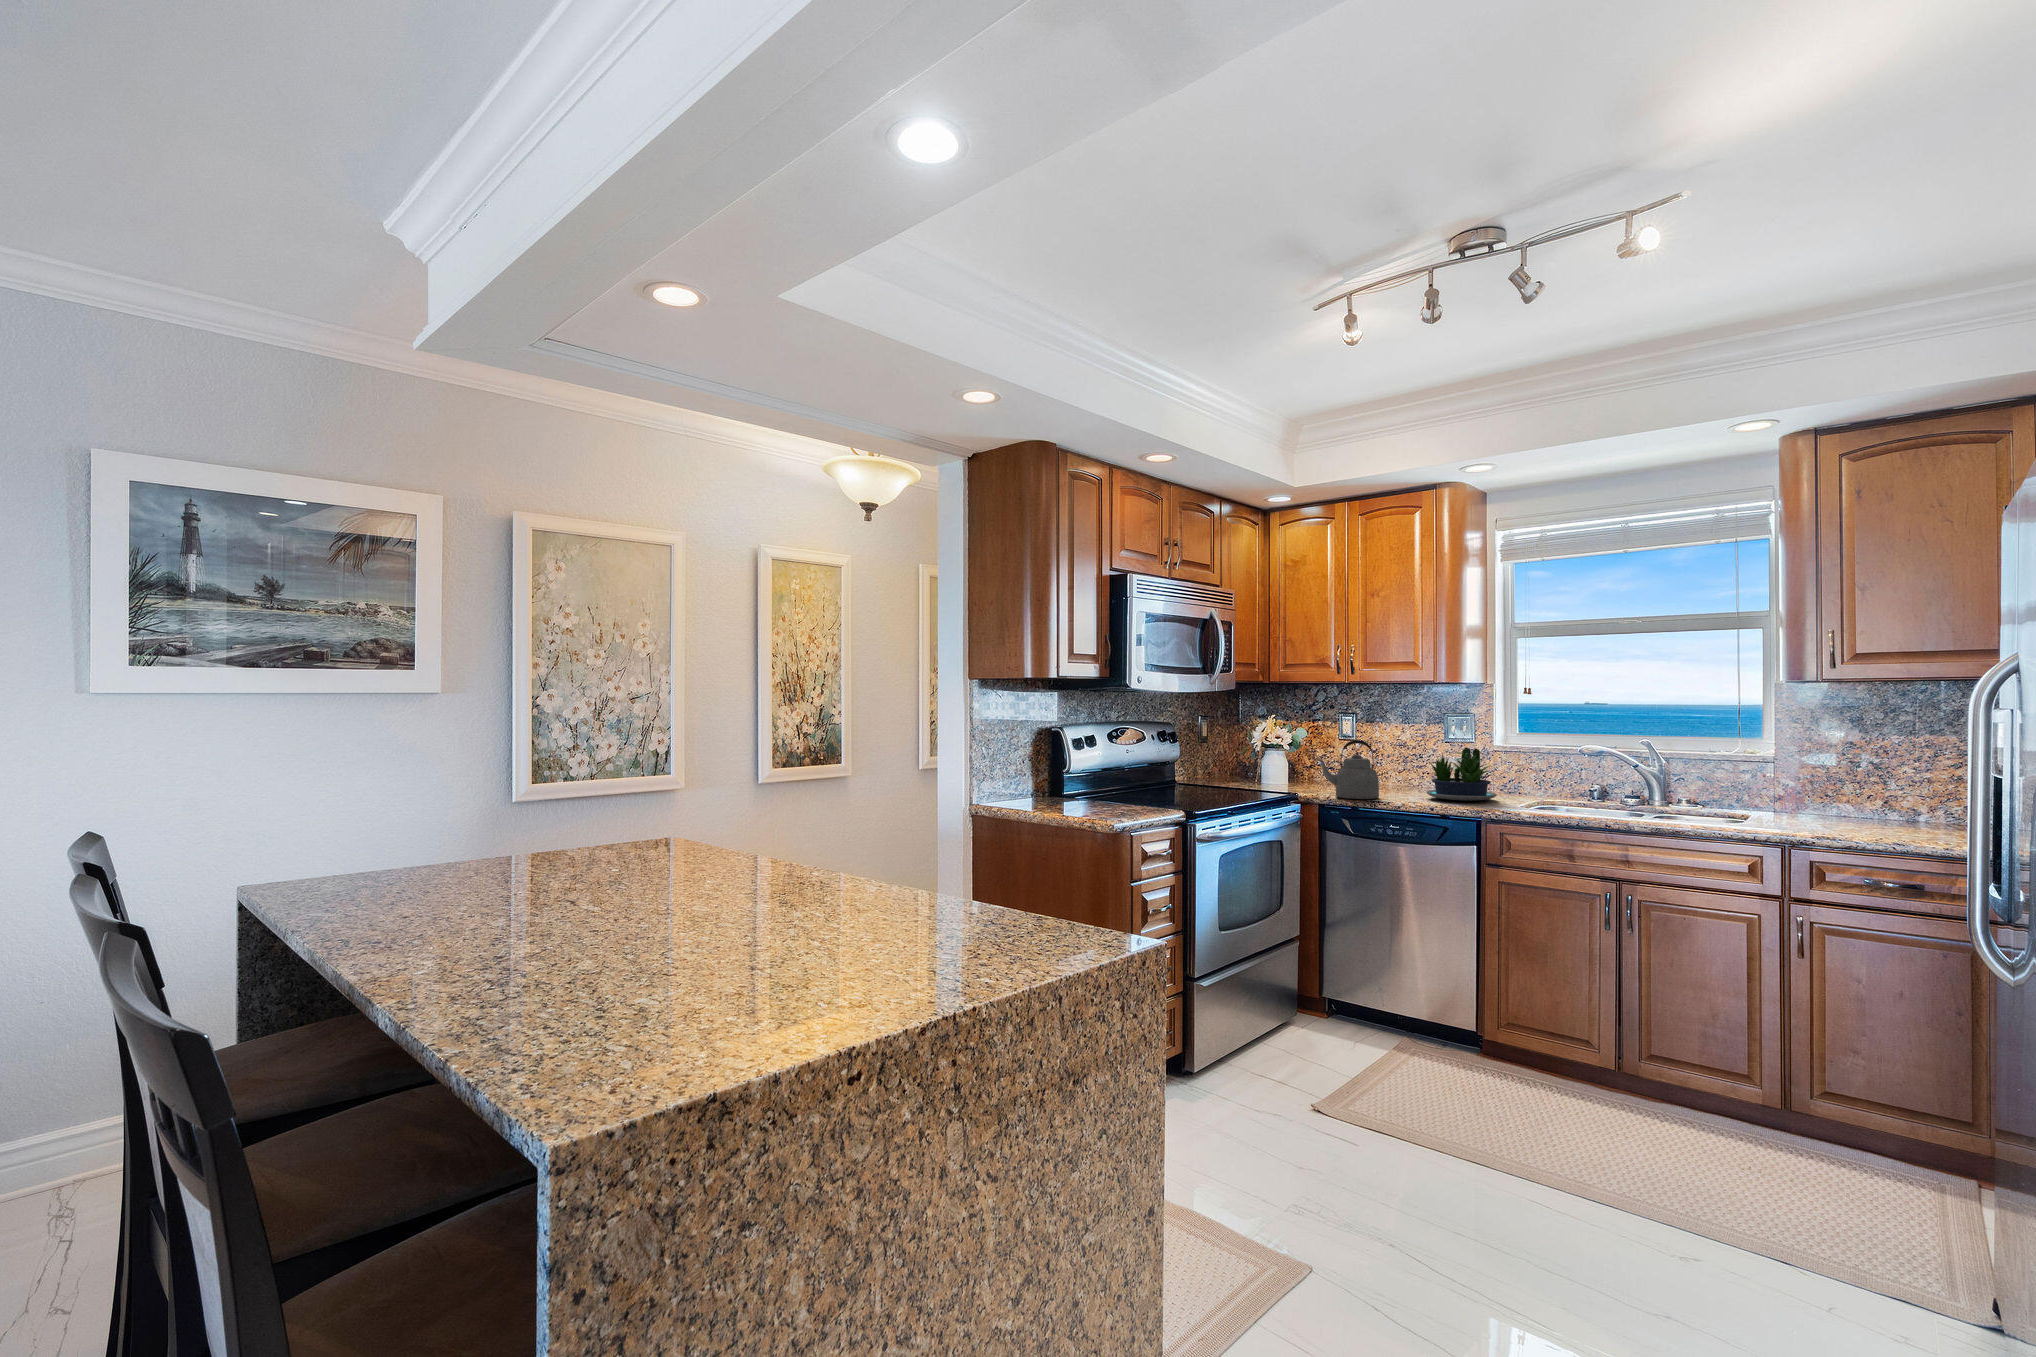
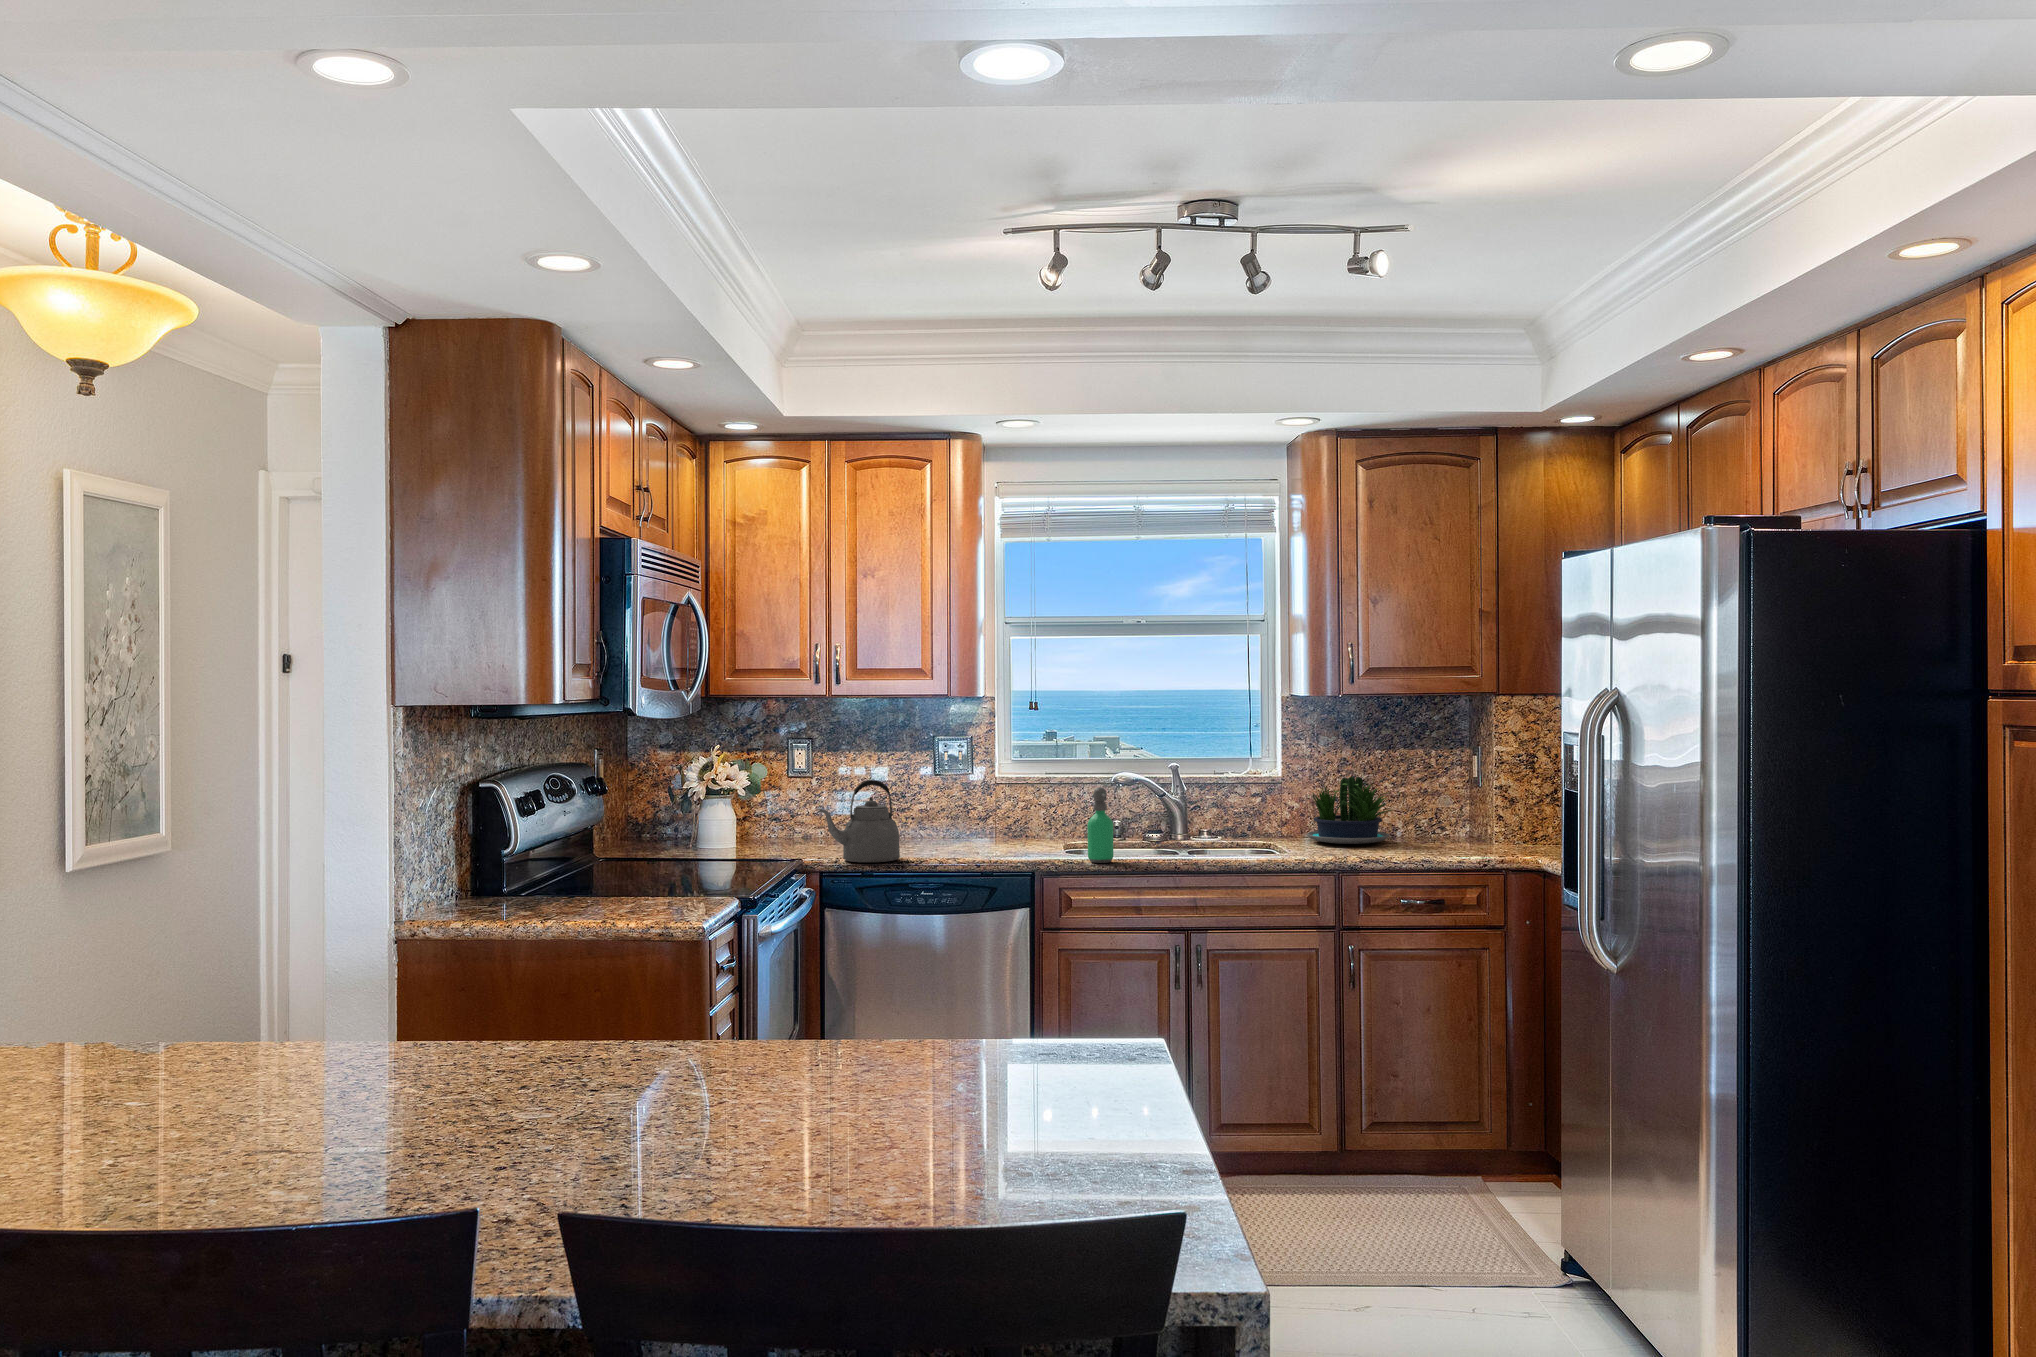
potted plant: present [1426,747,1497,801] -> present [1307,776,1391,844]
soap dispenser: none [1523,753,1547,814] -> present [1088,787,1113,863]

